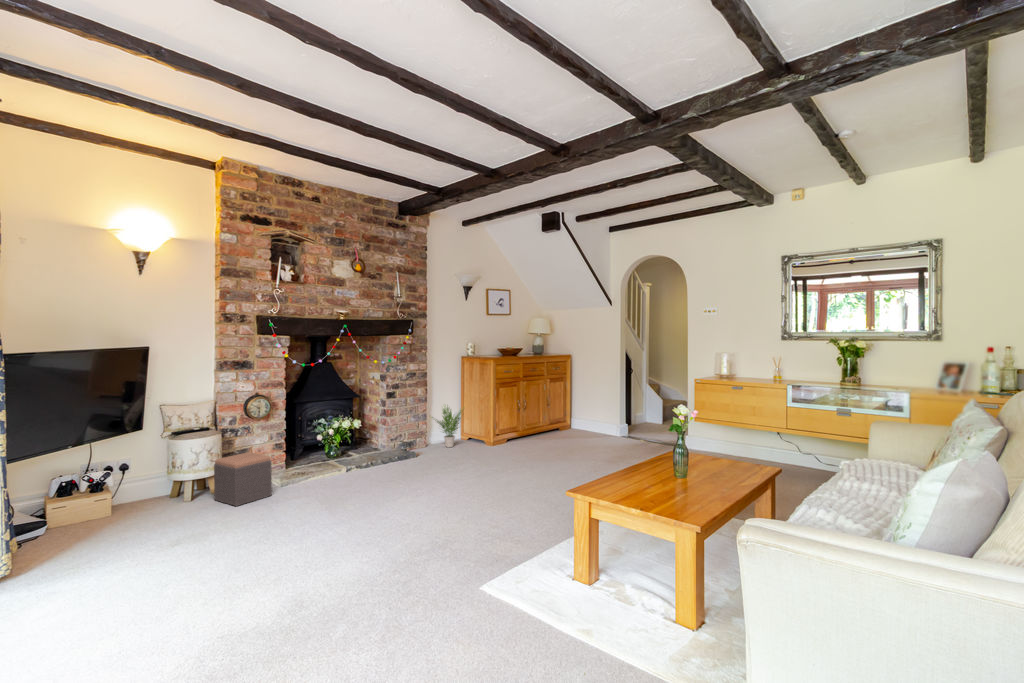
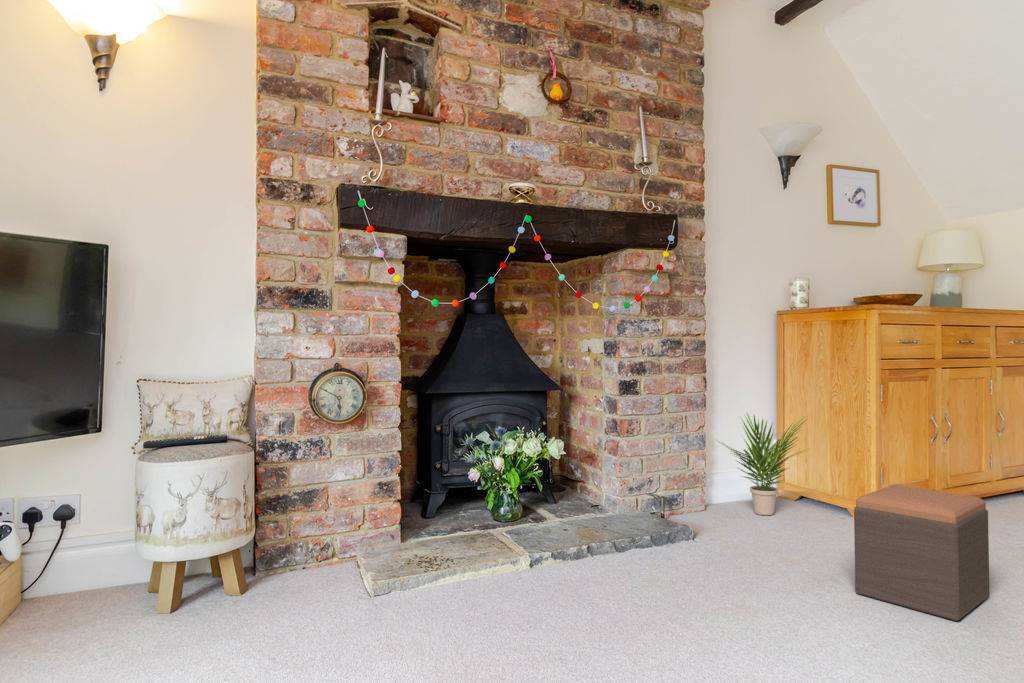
footstool: present [214,452,272,506] -> present [854,485,990,621]

